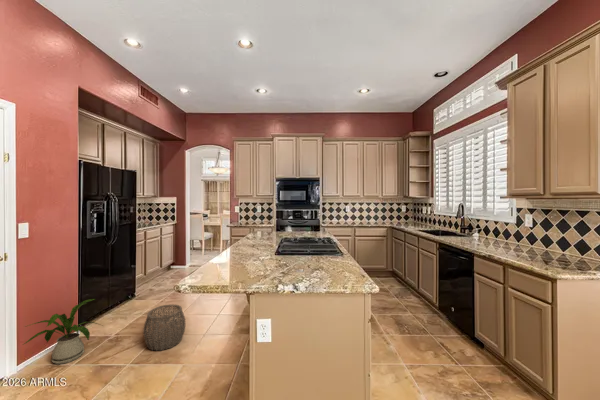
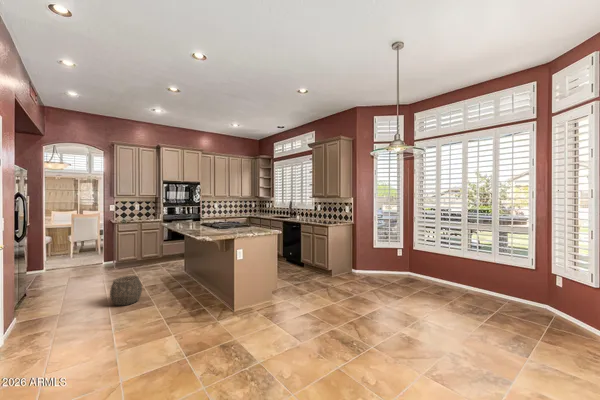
house plant: present [26,299,95,364] -> none [15,276,73,327]

